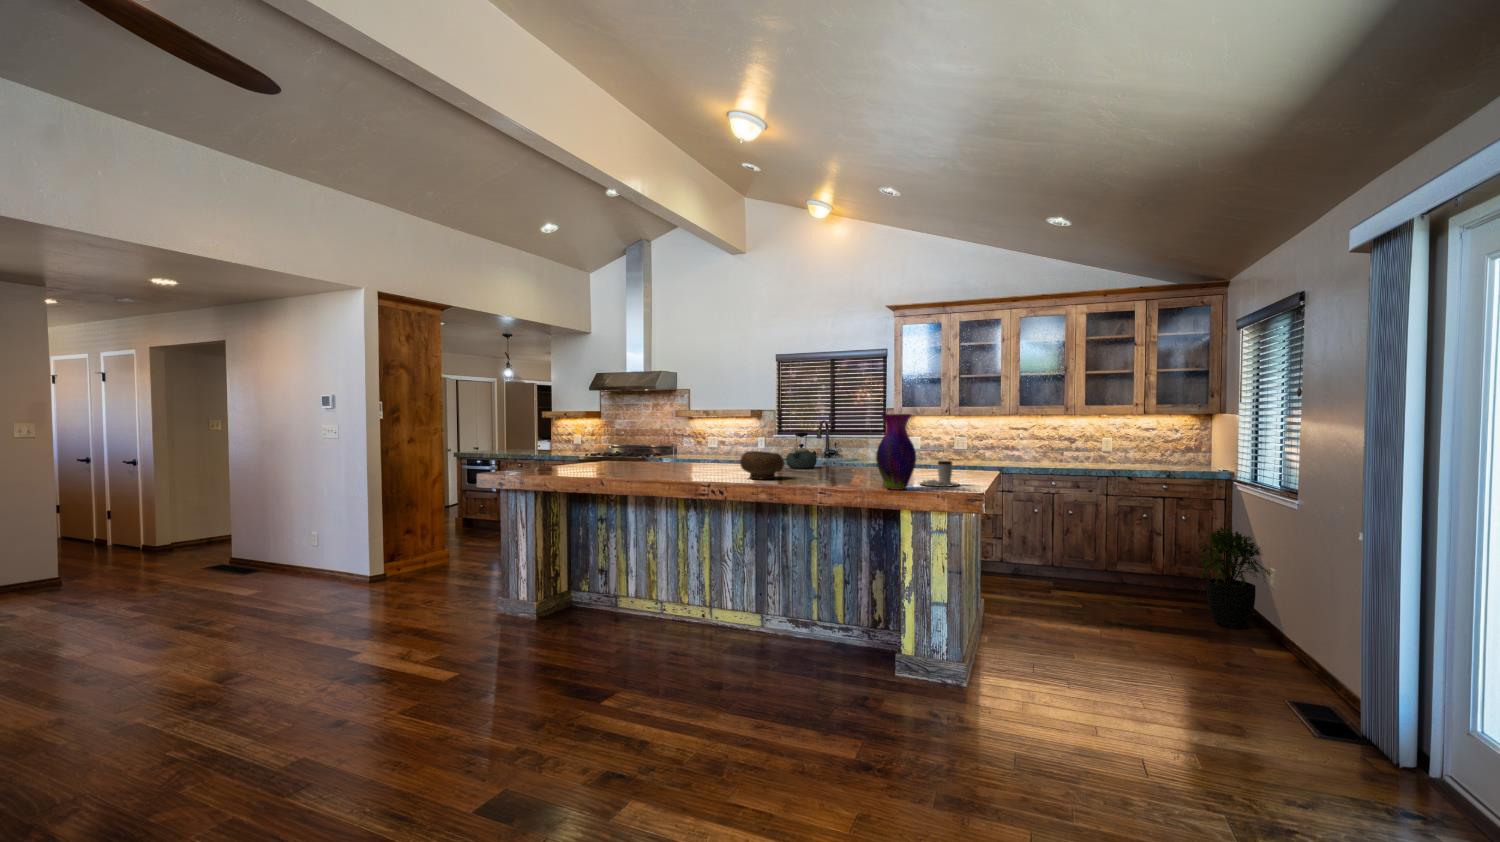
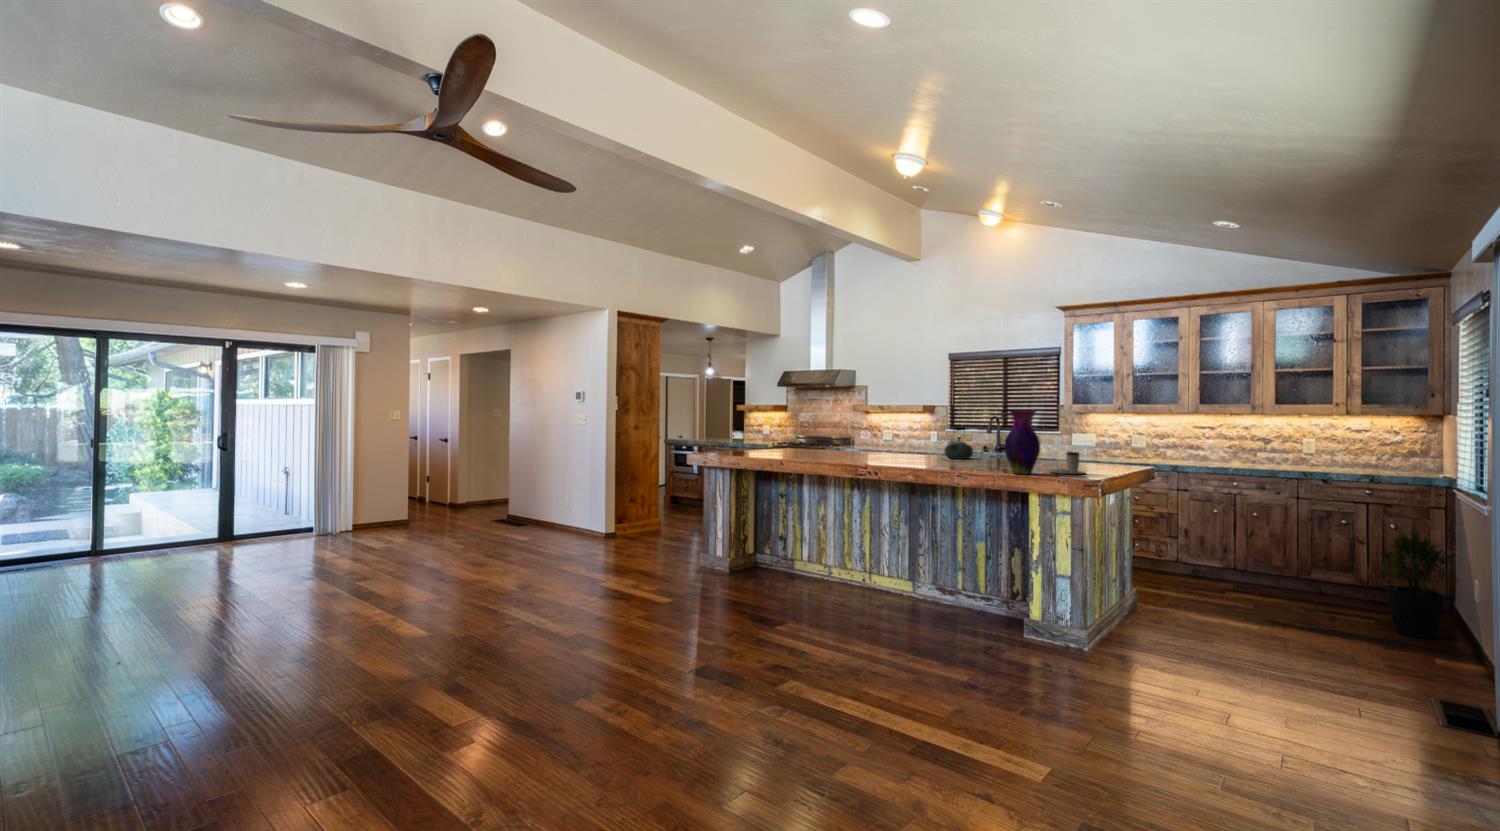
bowl: present [740,451,784,479] -> none [894,441,933,464]

